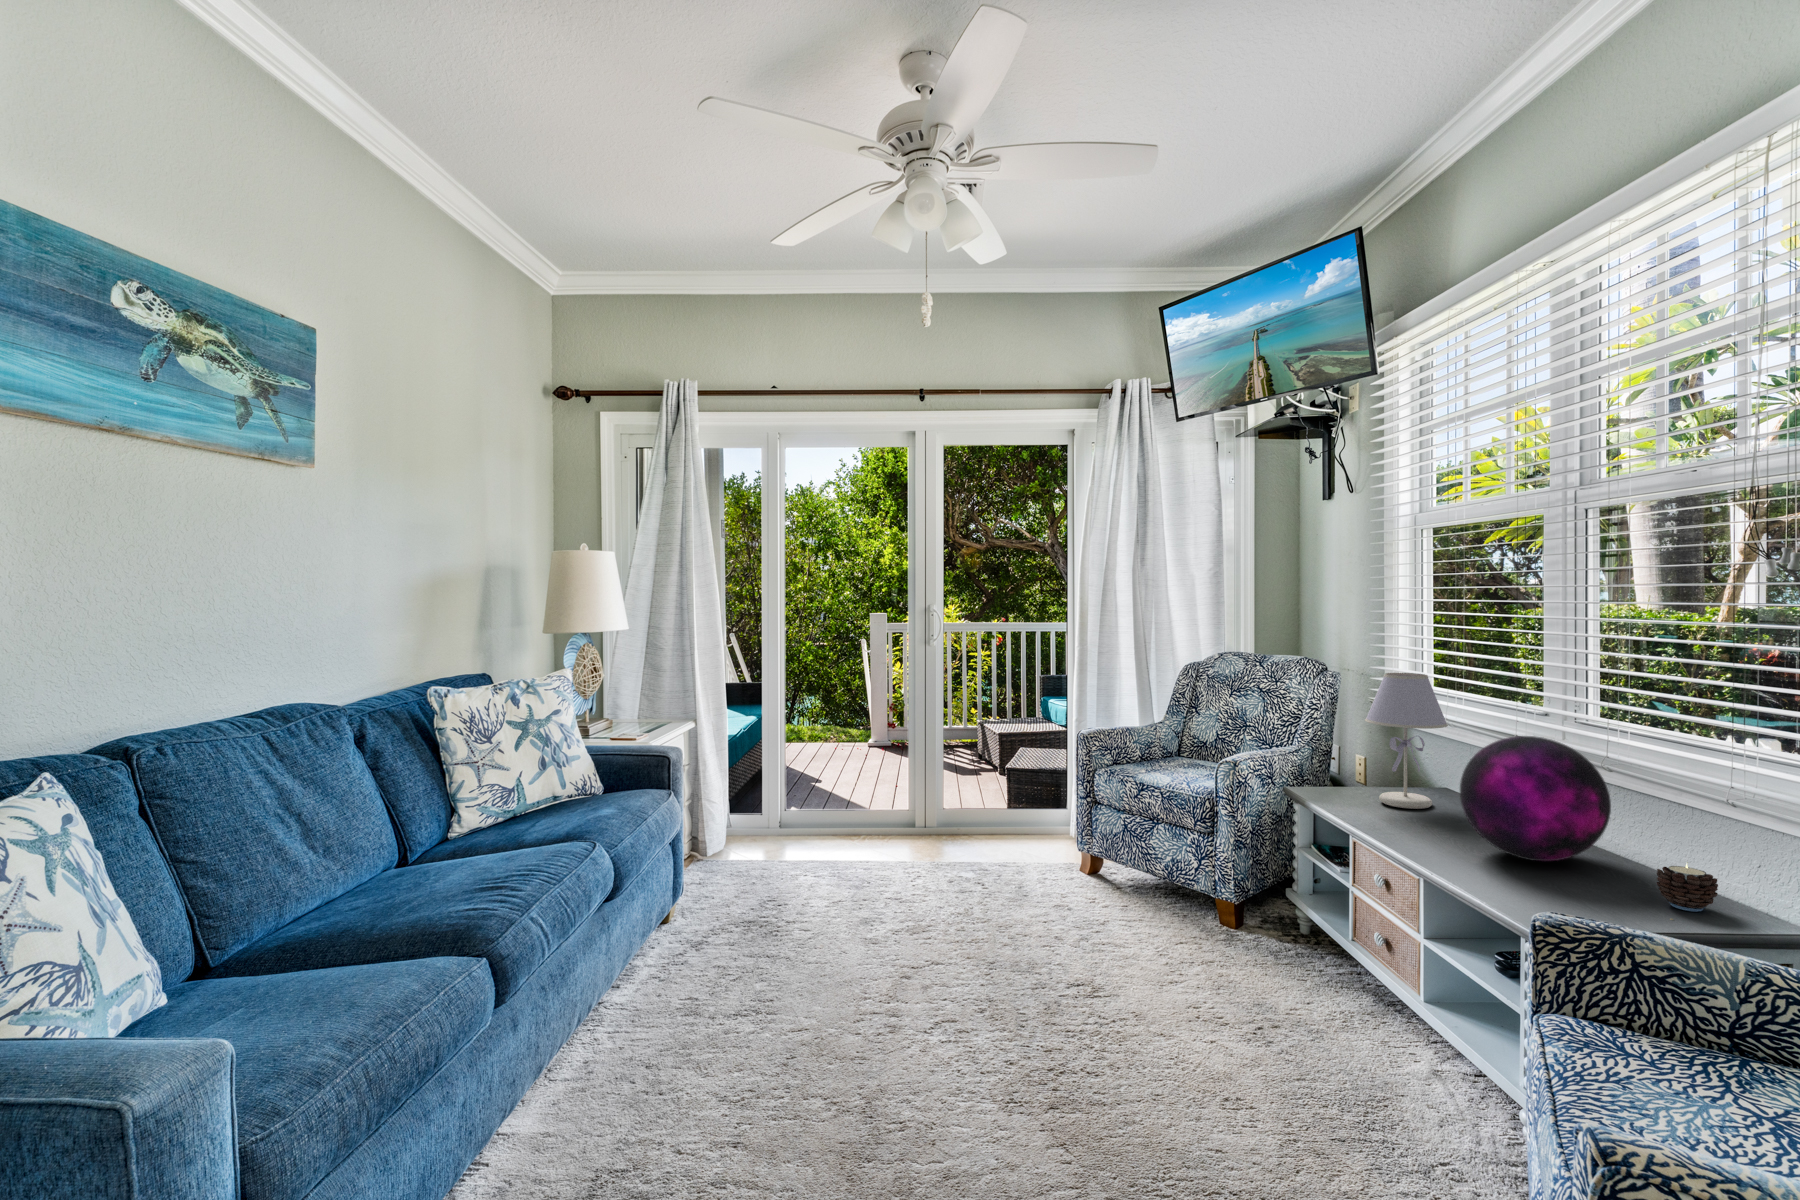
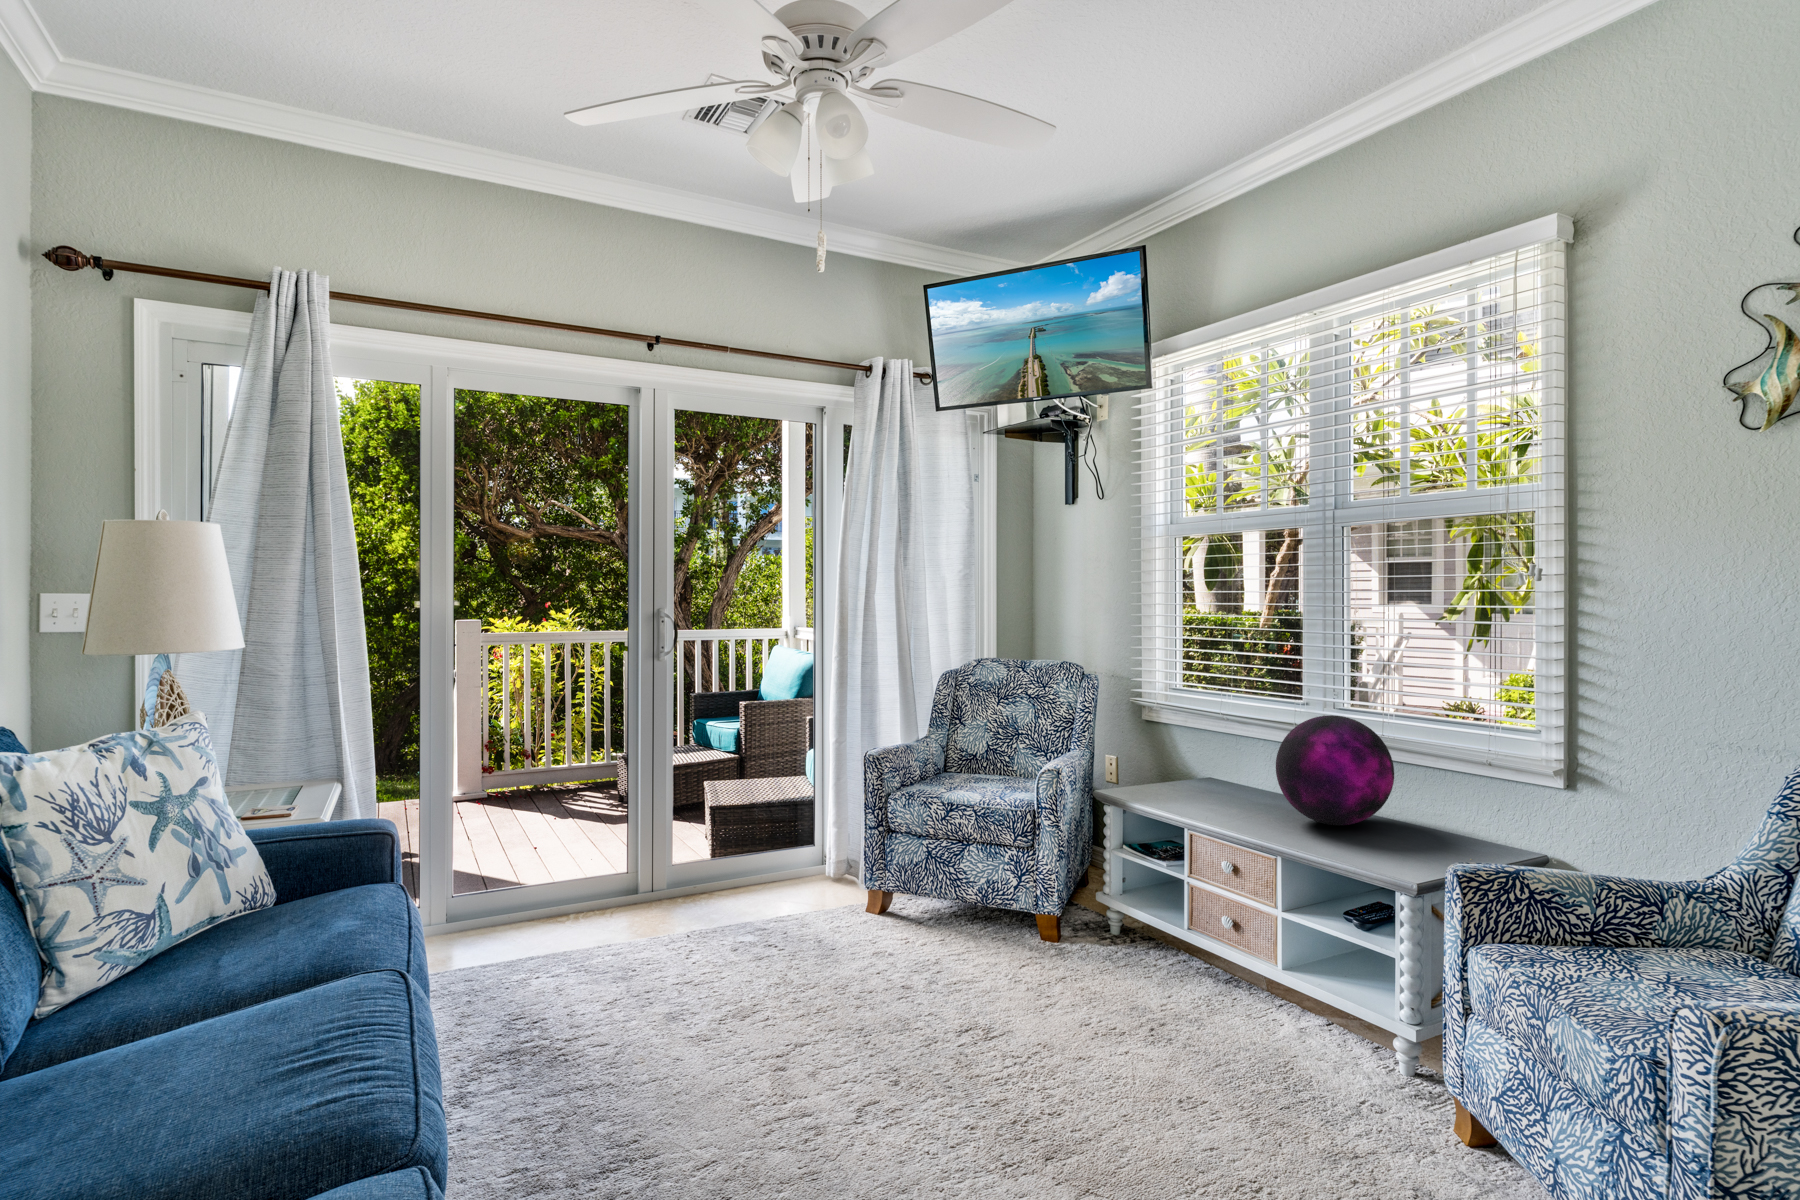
table lamp: present [1365,673,1448,809] -> none [1155,668,1226,795]
candle: present [1657,863,1718,912] -> none [1448,808,1495,848]

